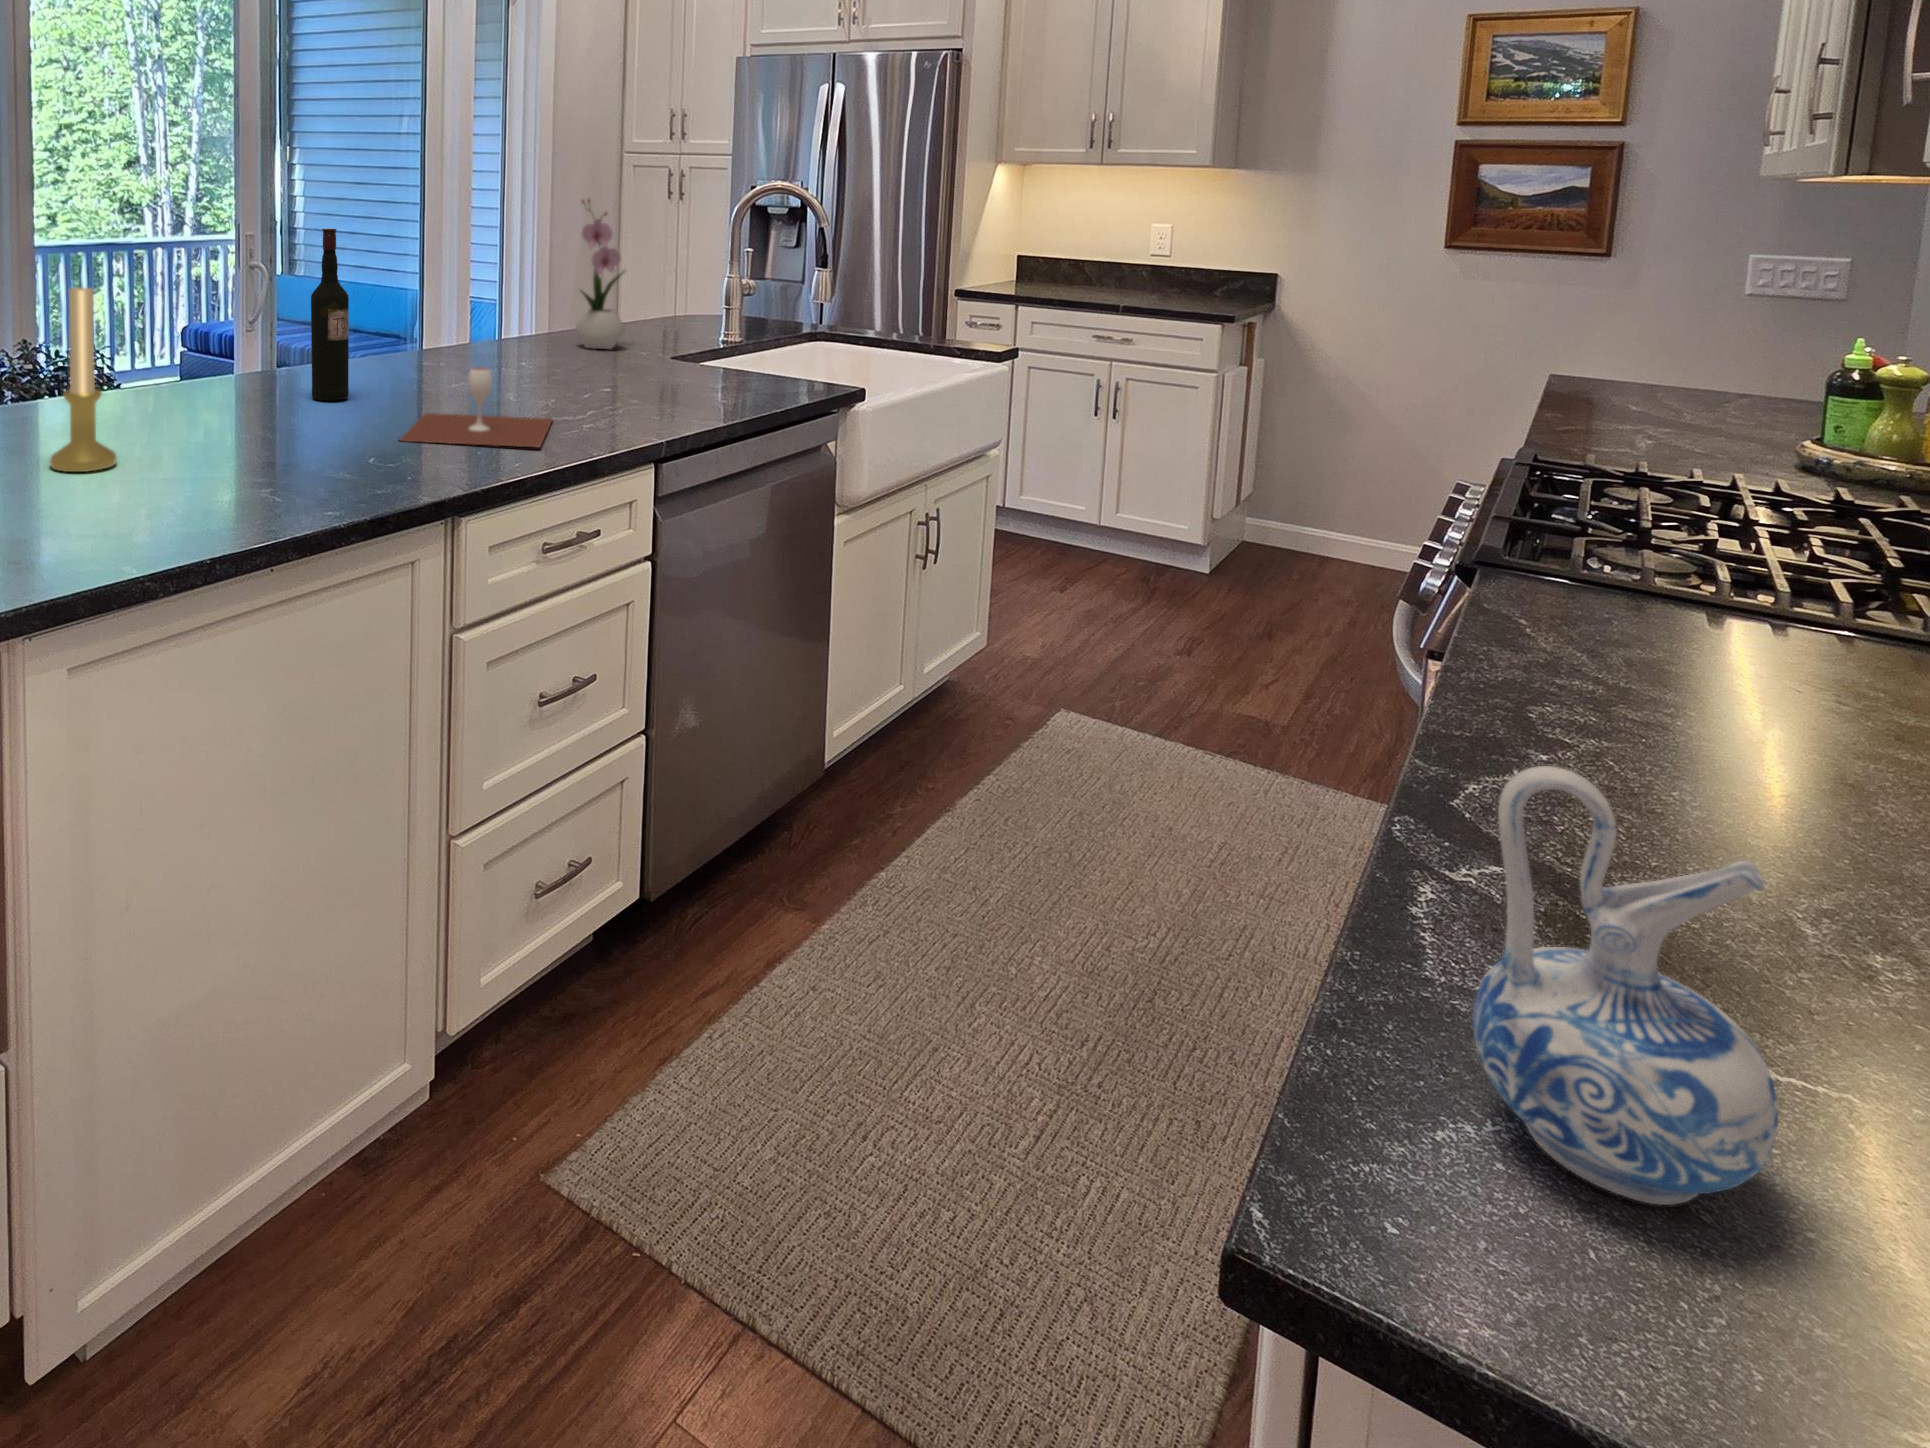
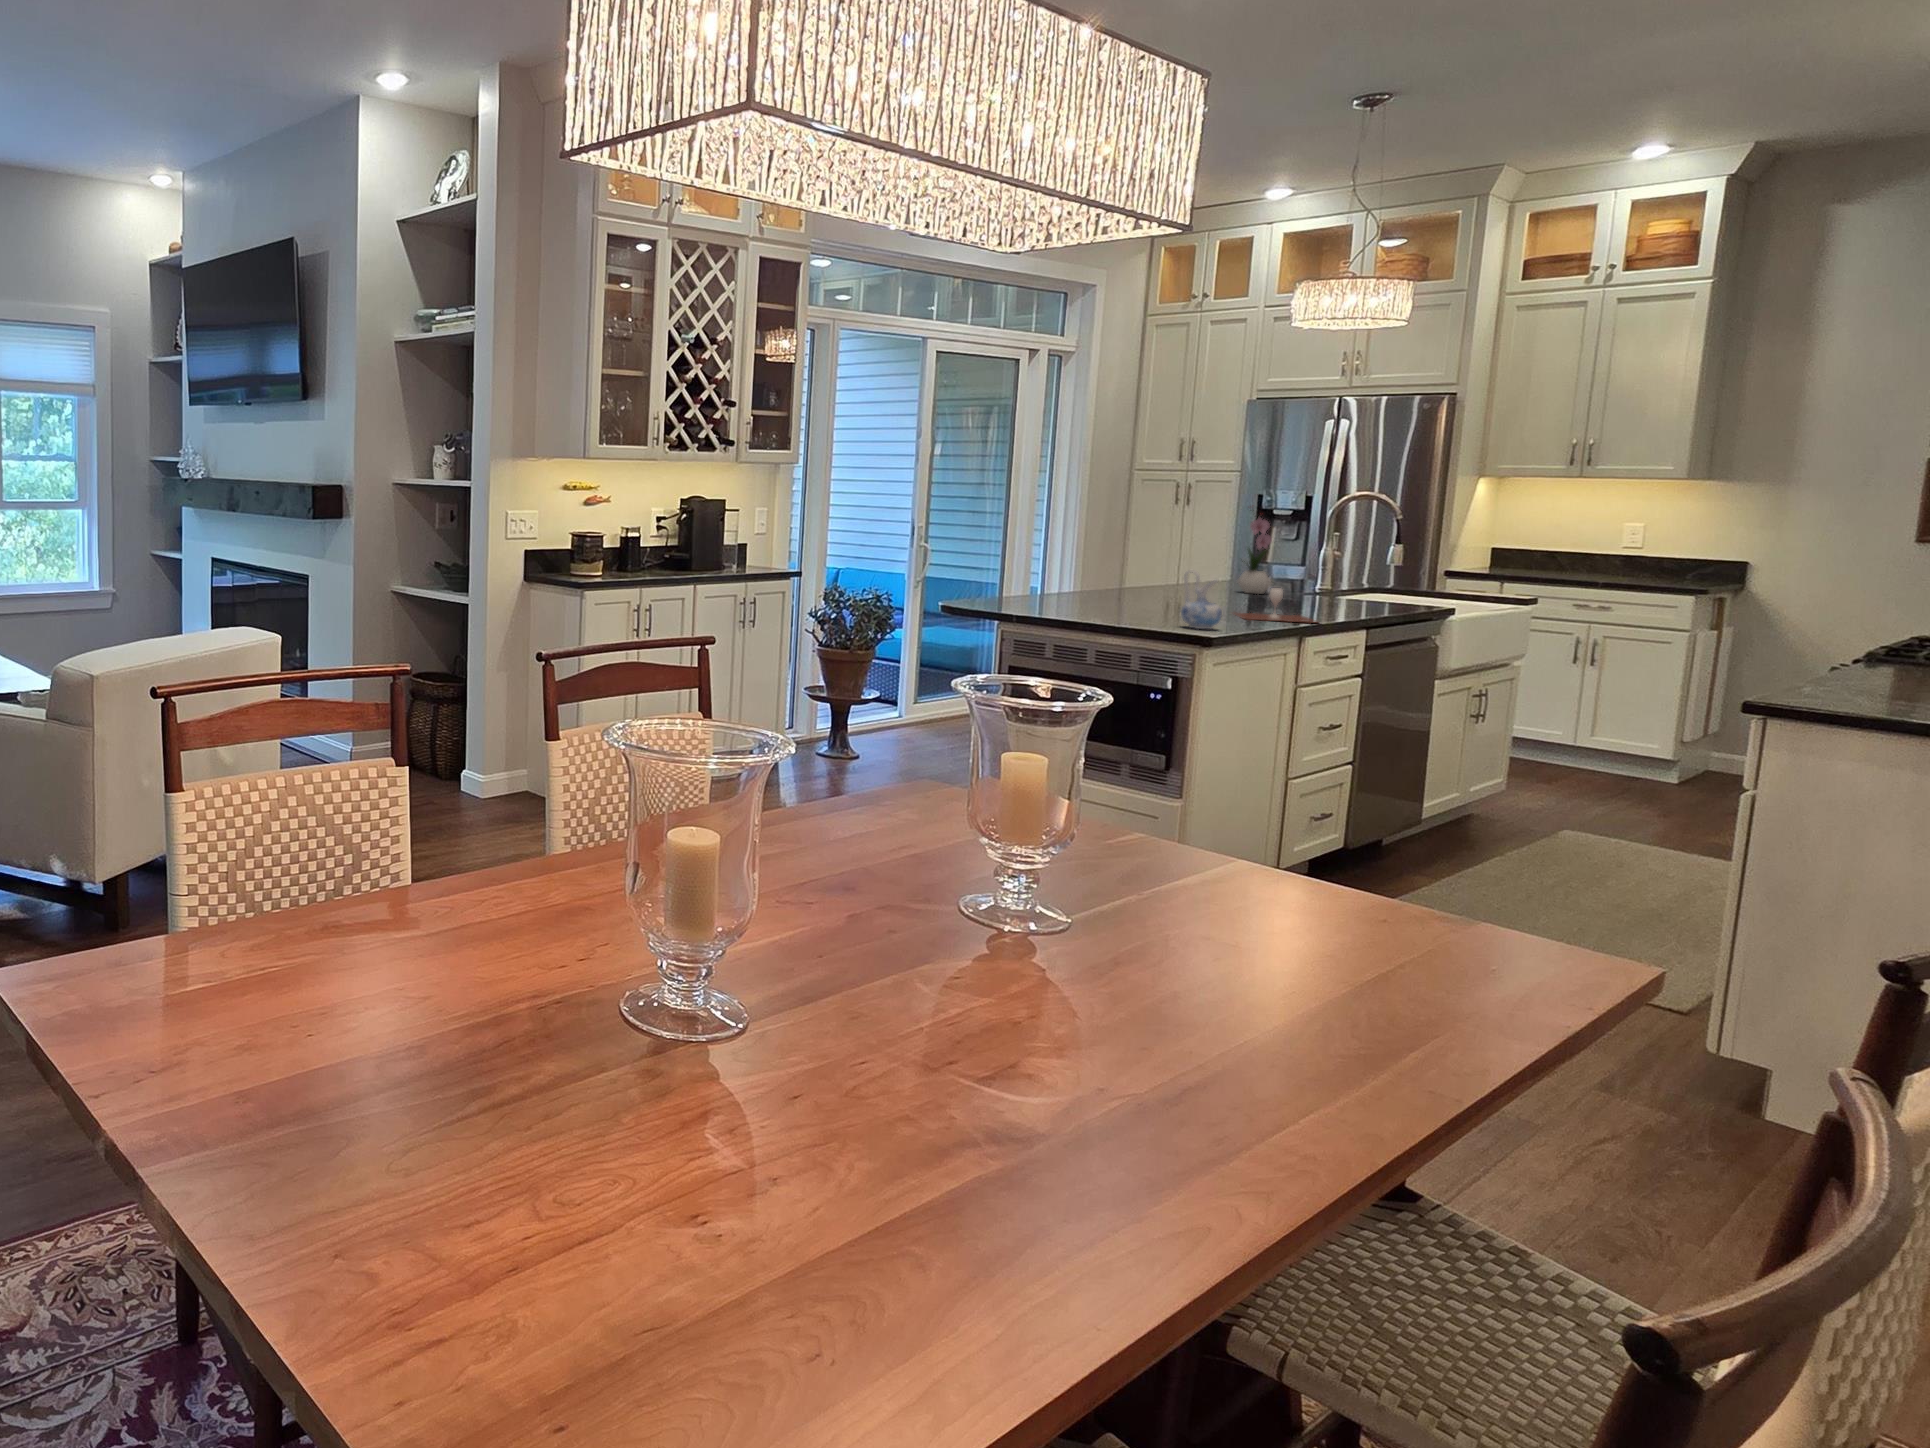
wine bottle: present [311,229,349,400] -> none [1156,522,1180,606]
candle holder: present [50,287,117,472] -> none [1115,542,1145,621]
ceramic pitcher: present [1472,766,1778,1205] -> present [1181,570,1222,629]

